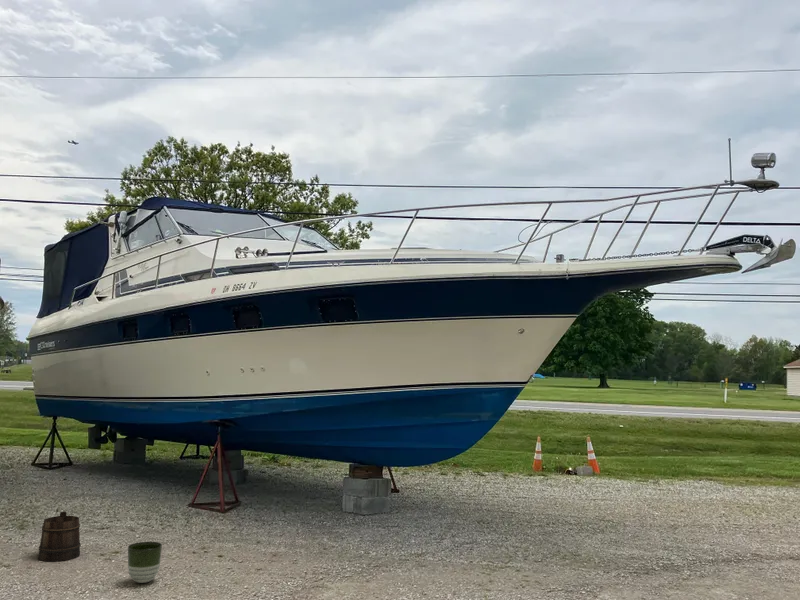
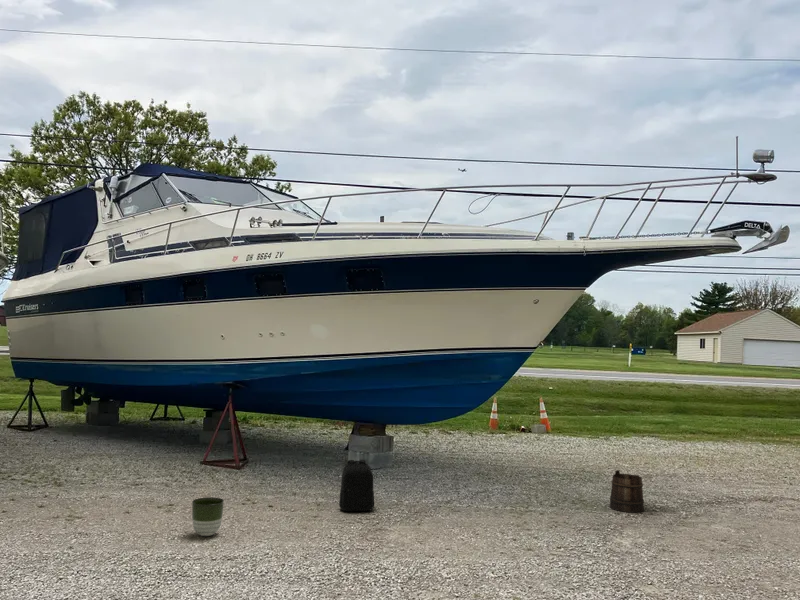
backpack: none [300,504,337,560] -> present [339,460,374,511]
bucket: present [38,512,81,561] -> present [610,470,644,513]

